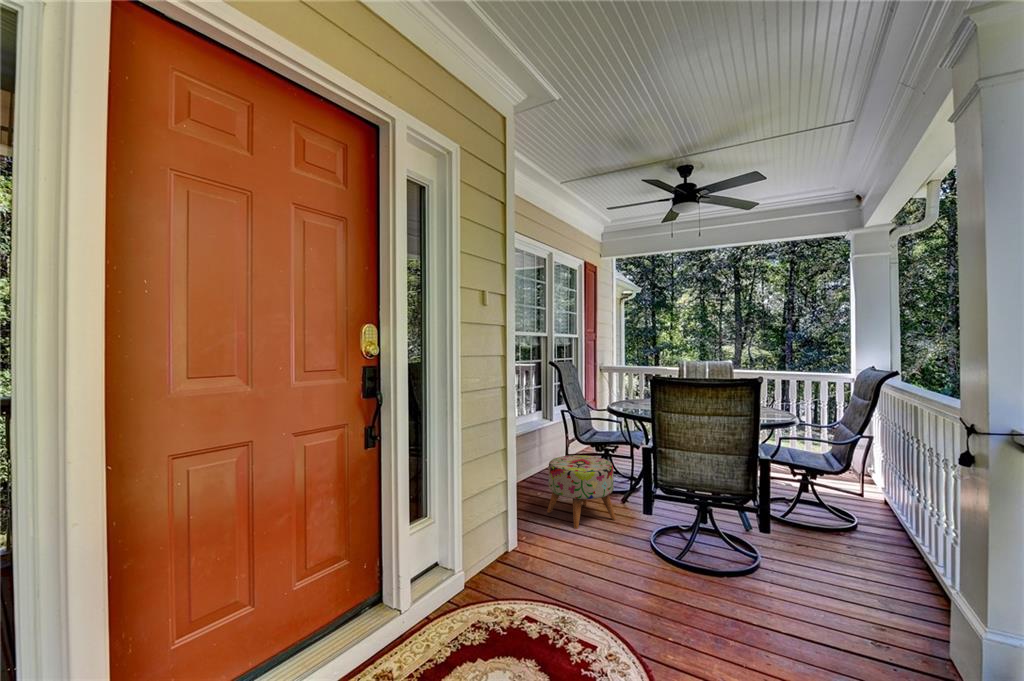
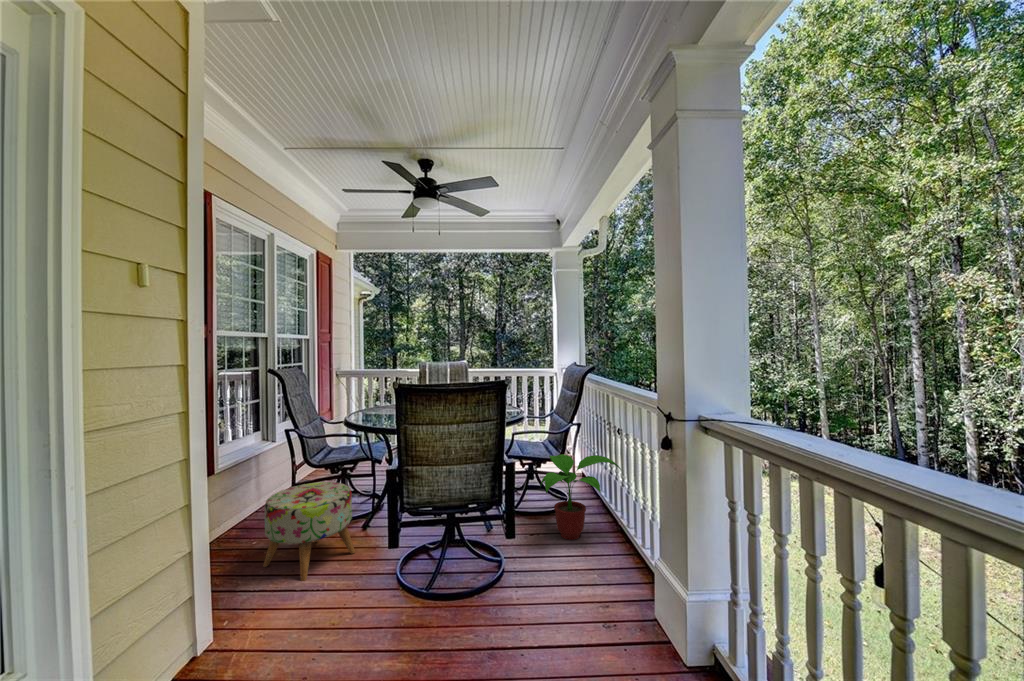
potted plant: none [810,466,930,564] -> present [540,454,621,540]

